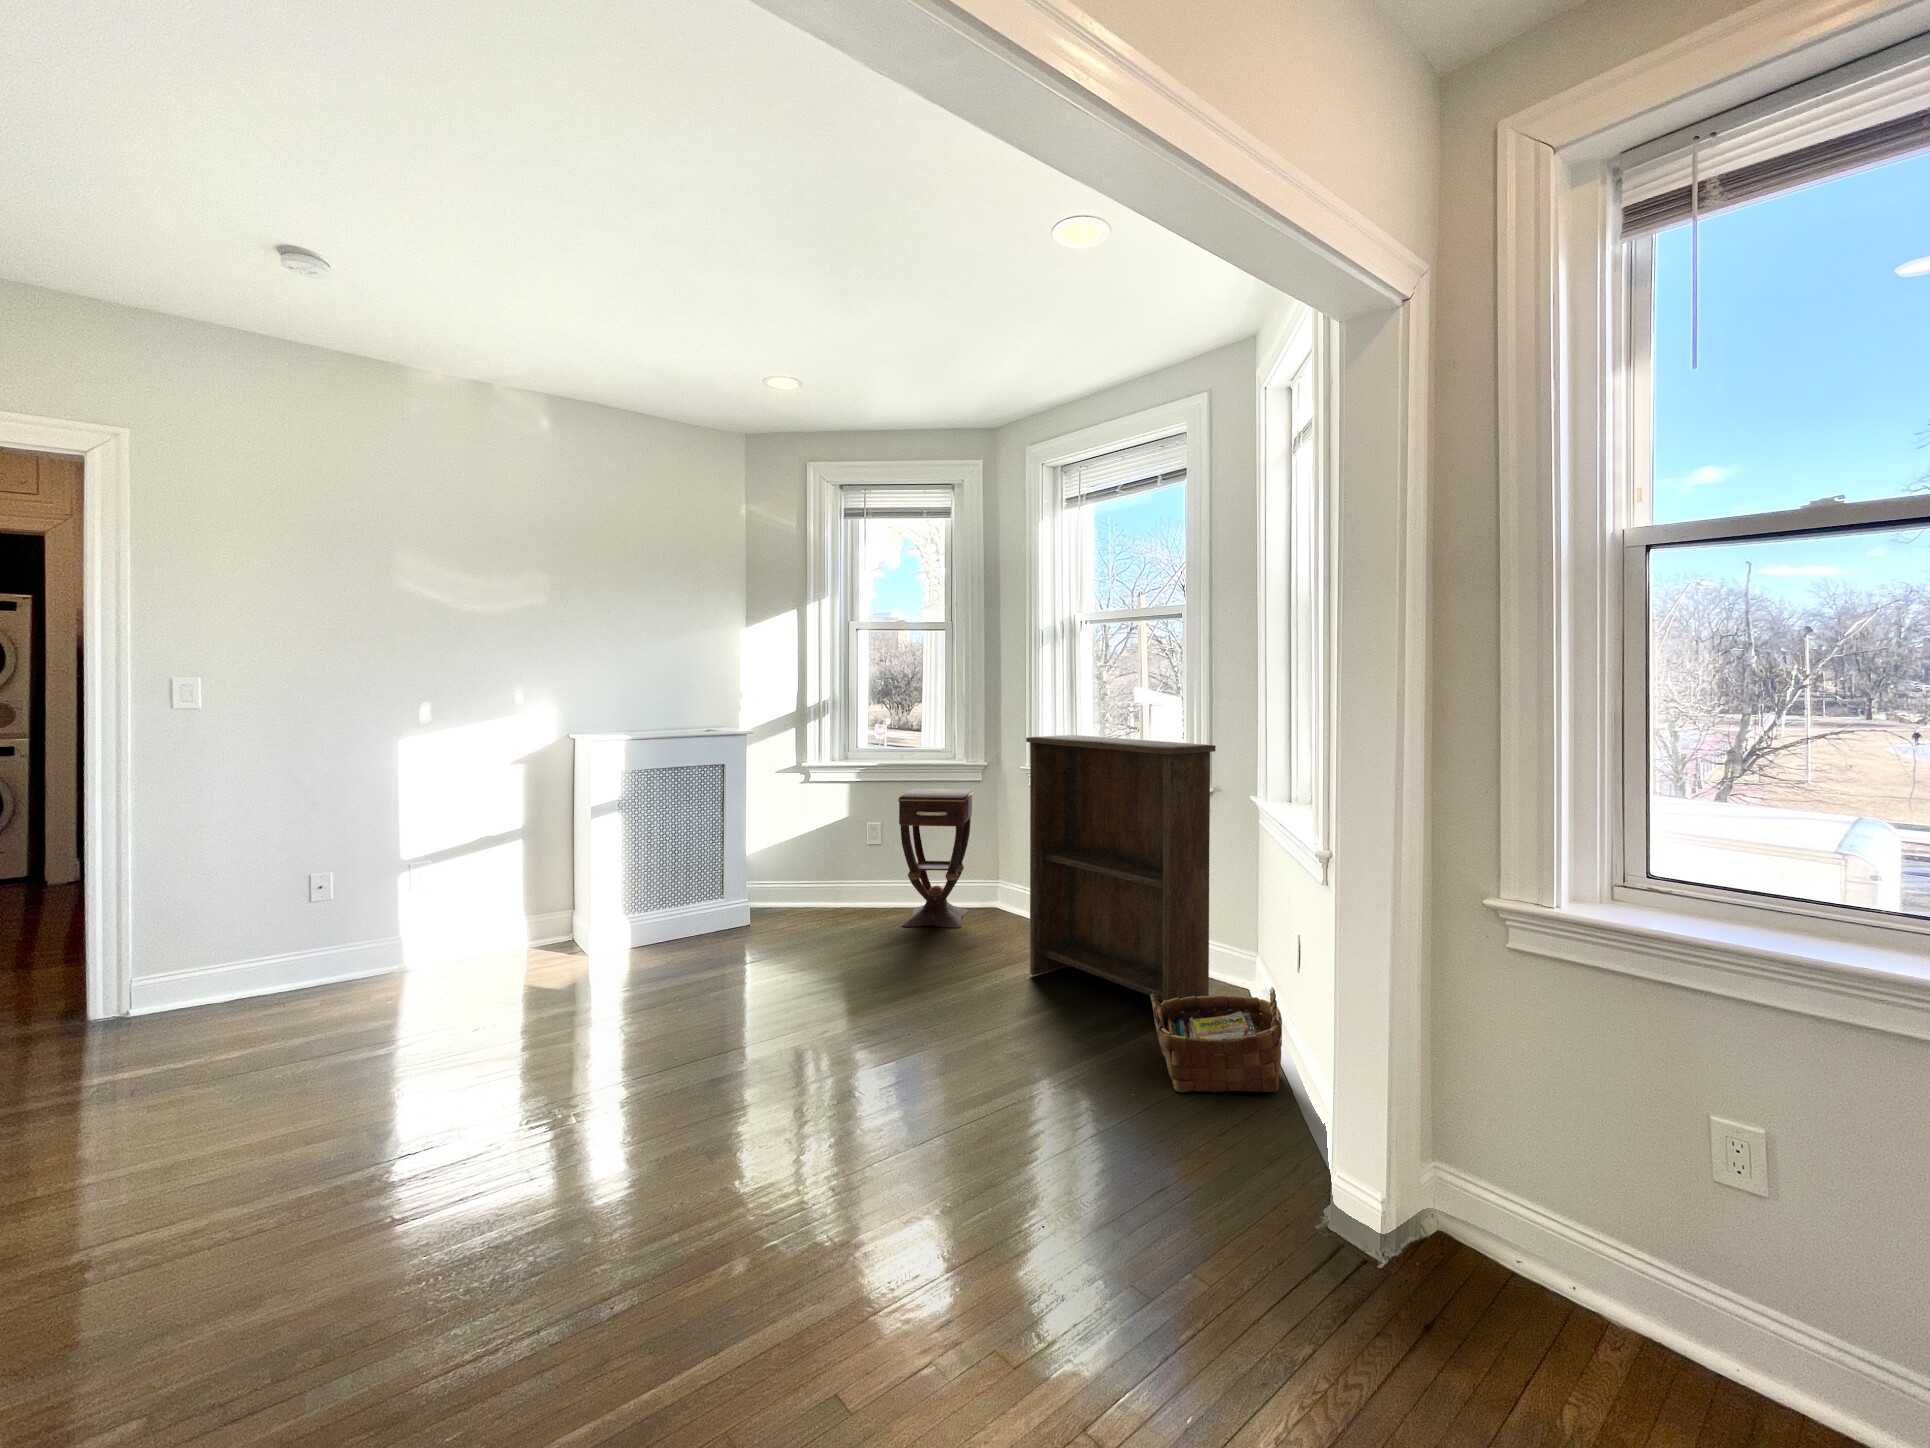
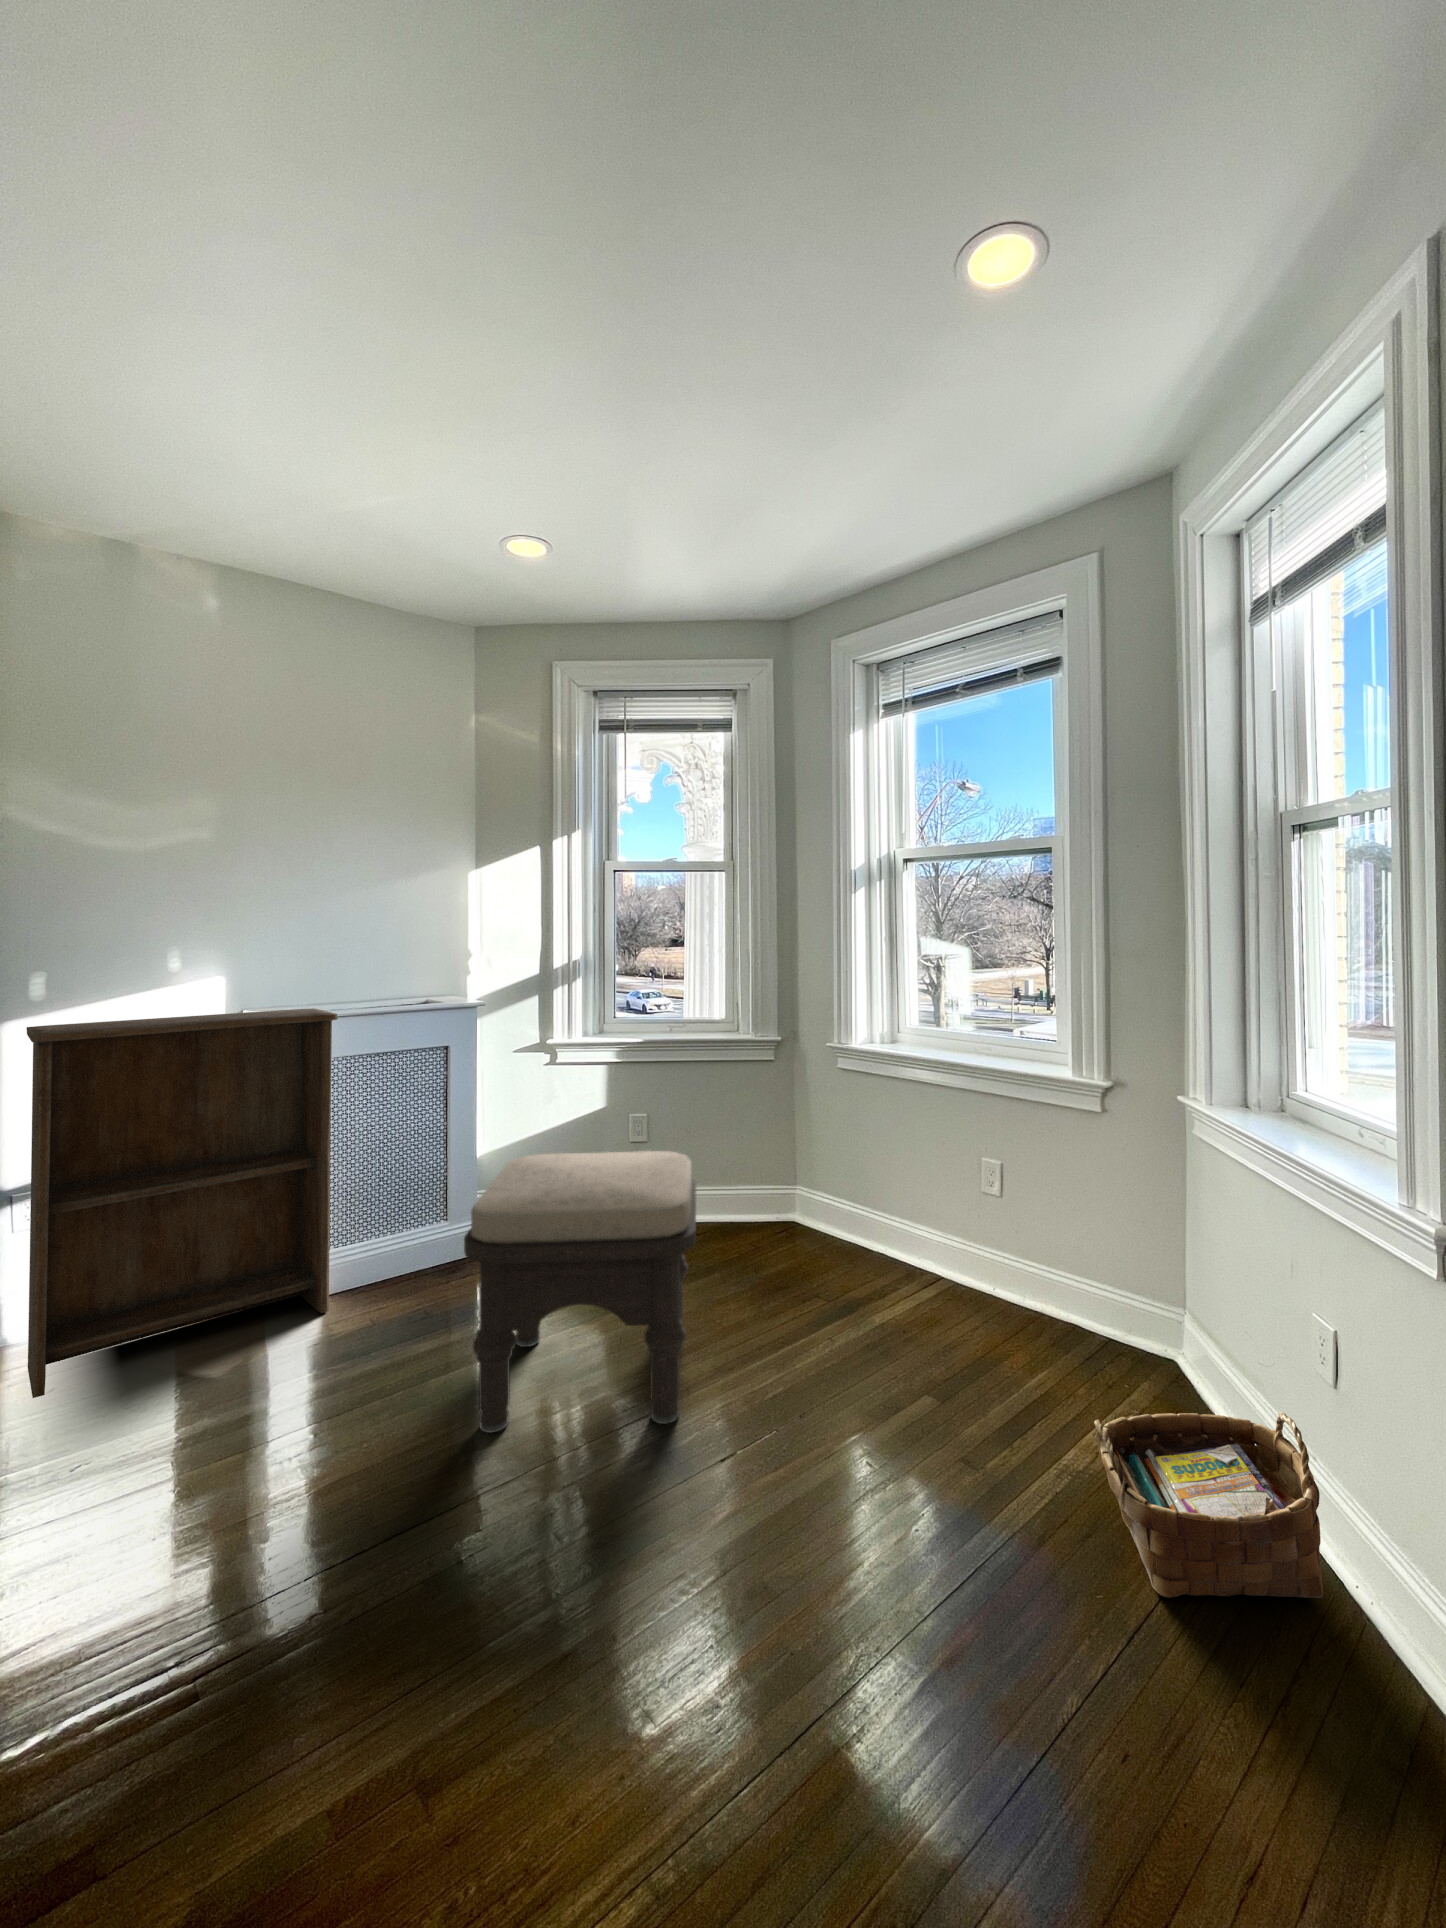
bookshelf: present [1026,735,1216,1013] -> present [27,1008,337,1398]
side table: present [898,789,973,928] -> none [673,1071,763,1255]
ottoman: none [736,837,907,1018] -> present [464,1151,696,1433]

